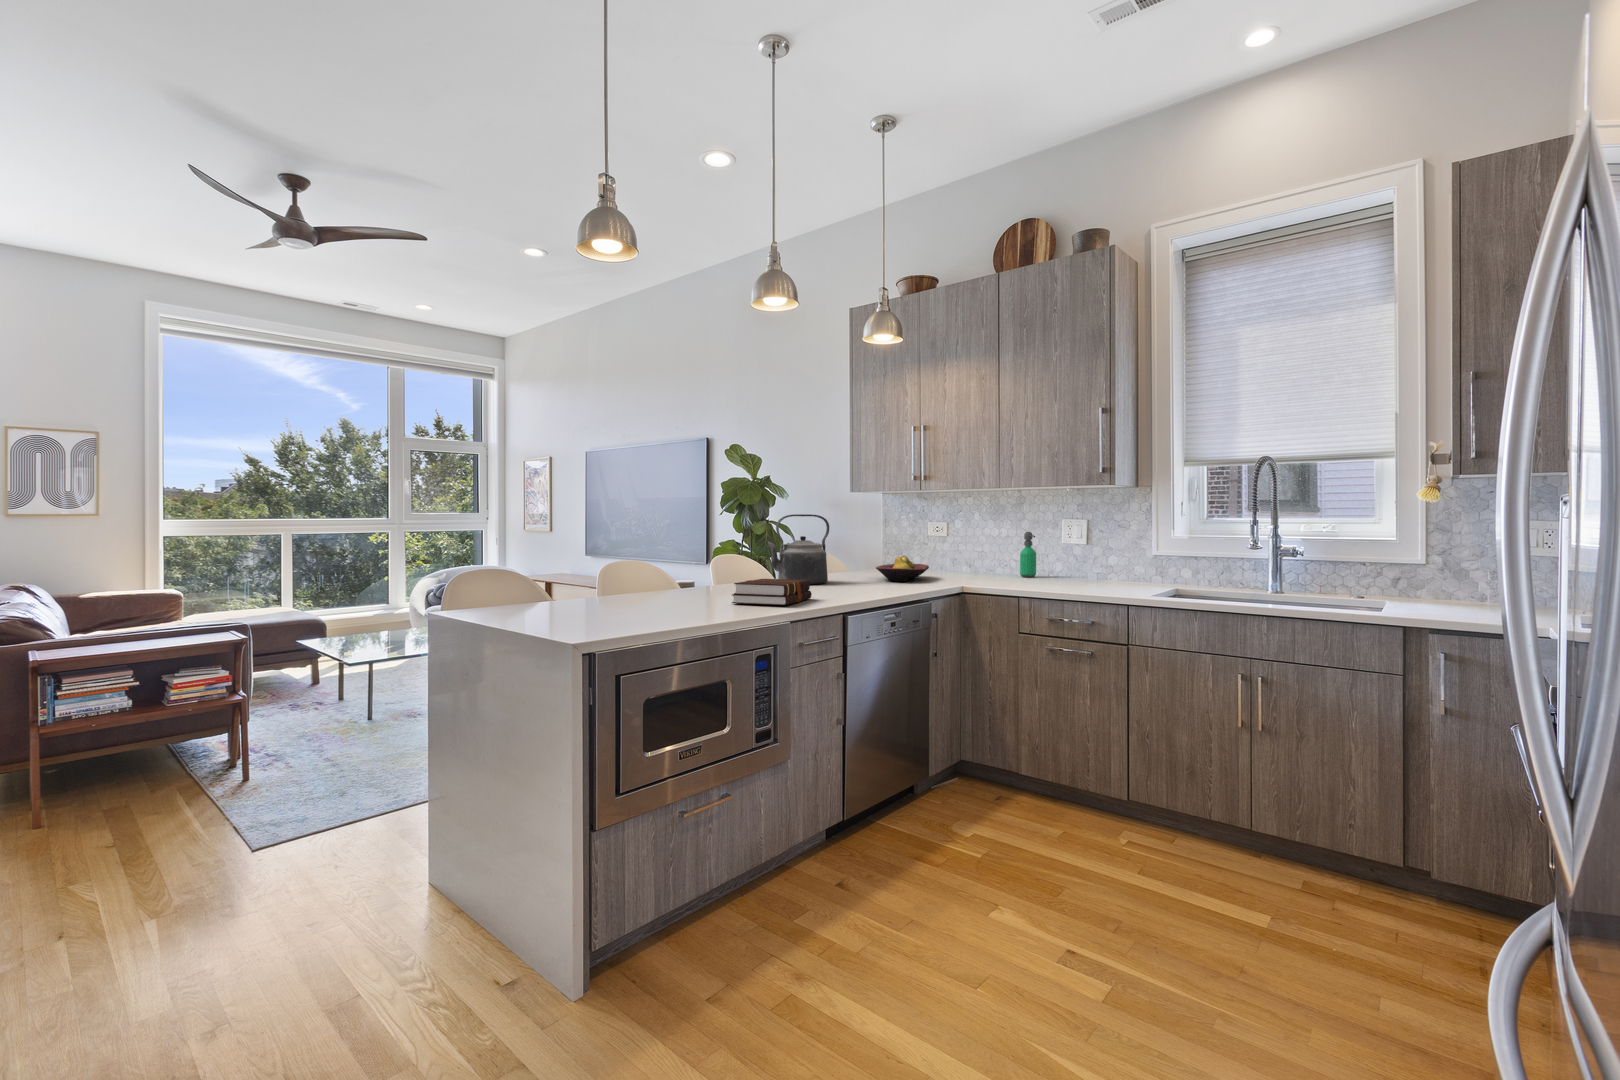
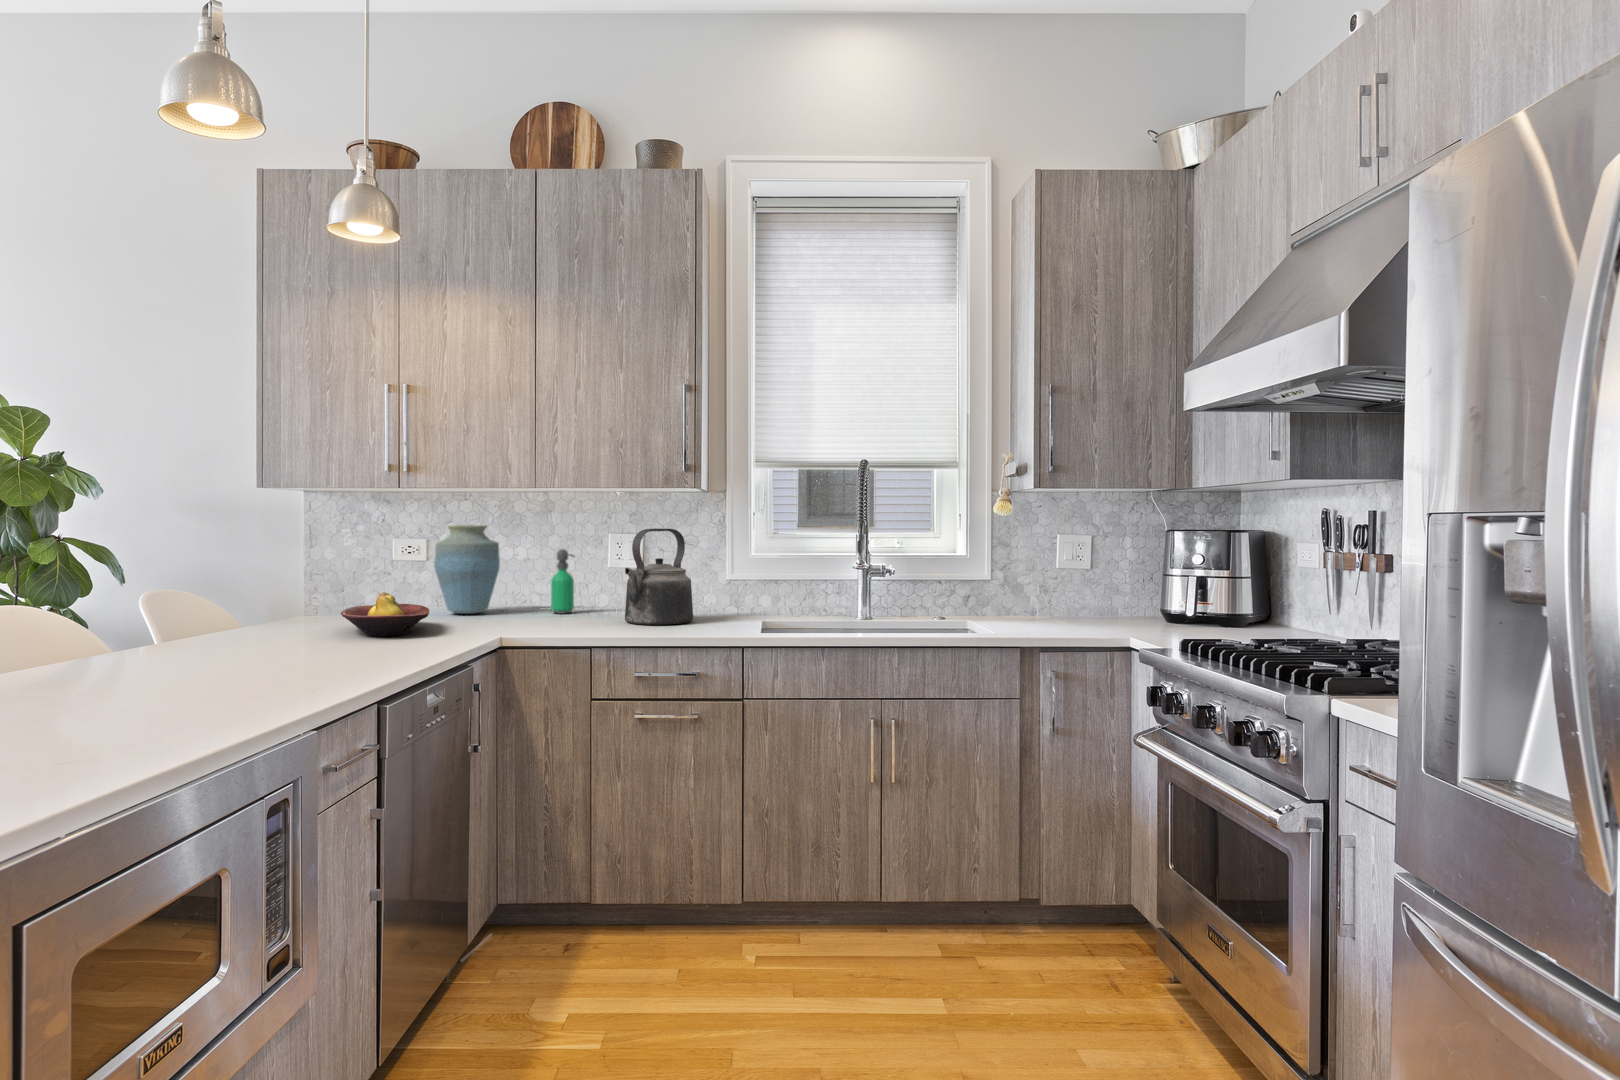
kettle: present [767,514,829,584] -> present [625,529,693,625]
vase: none [945,515,987,574] -> present [434,525,500,614]
hardback book: present [732,579,812,605] -> none [135,655,290,719]

